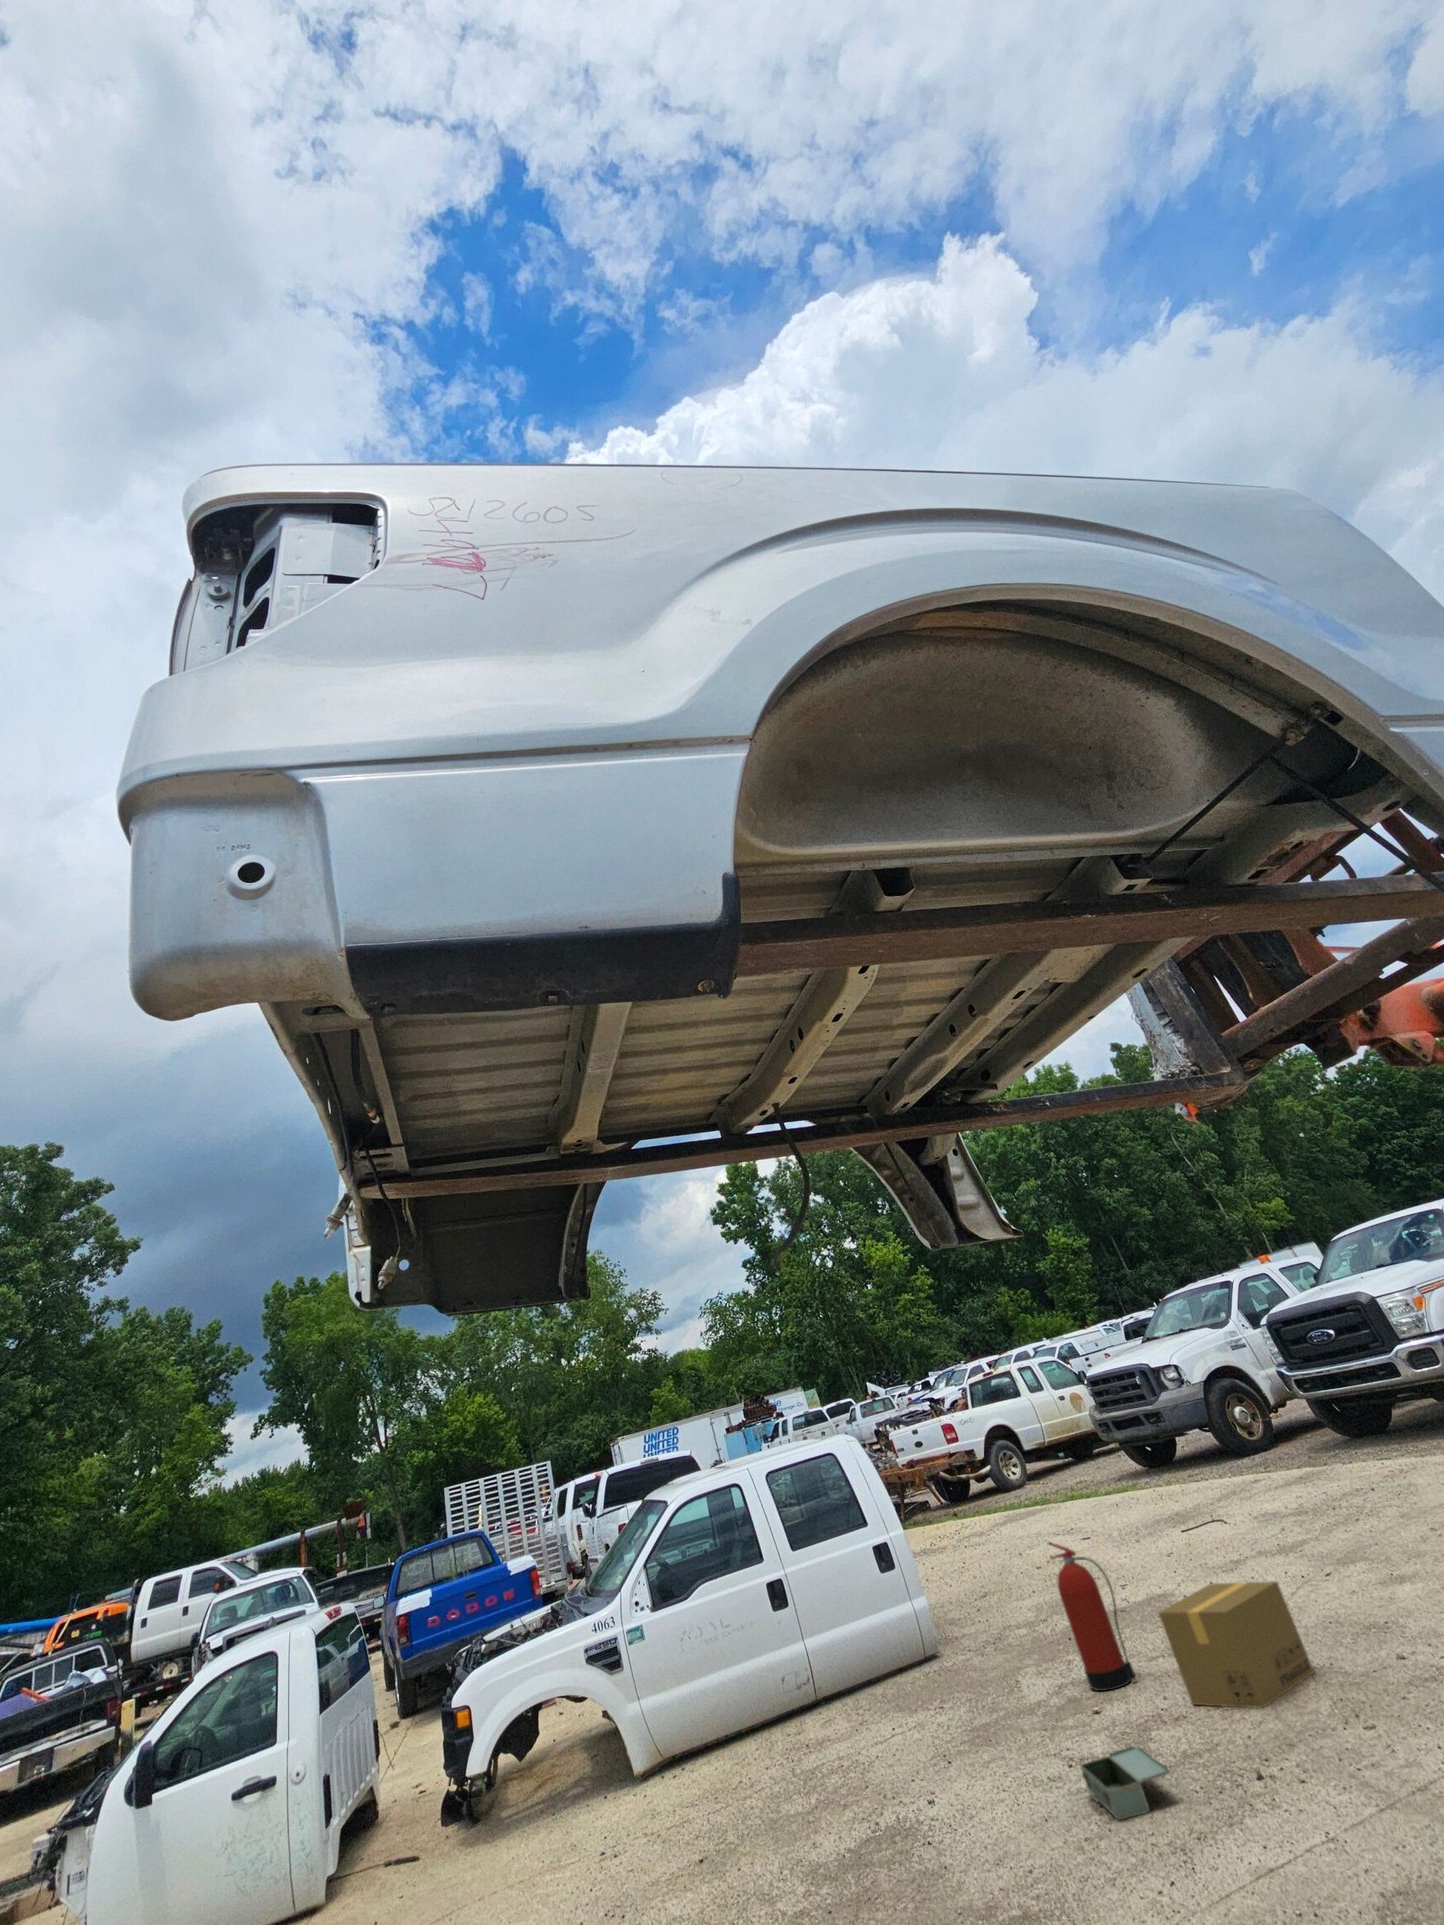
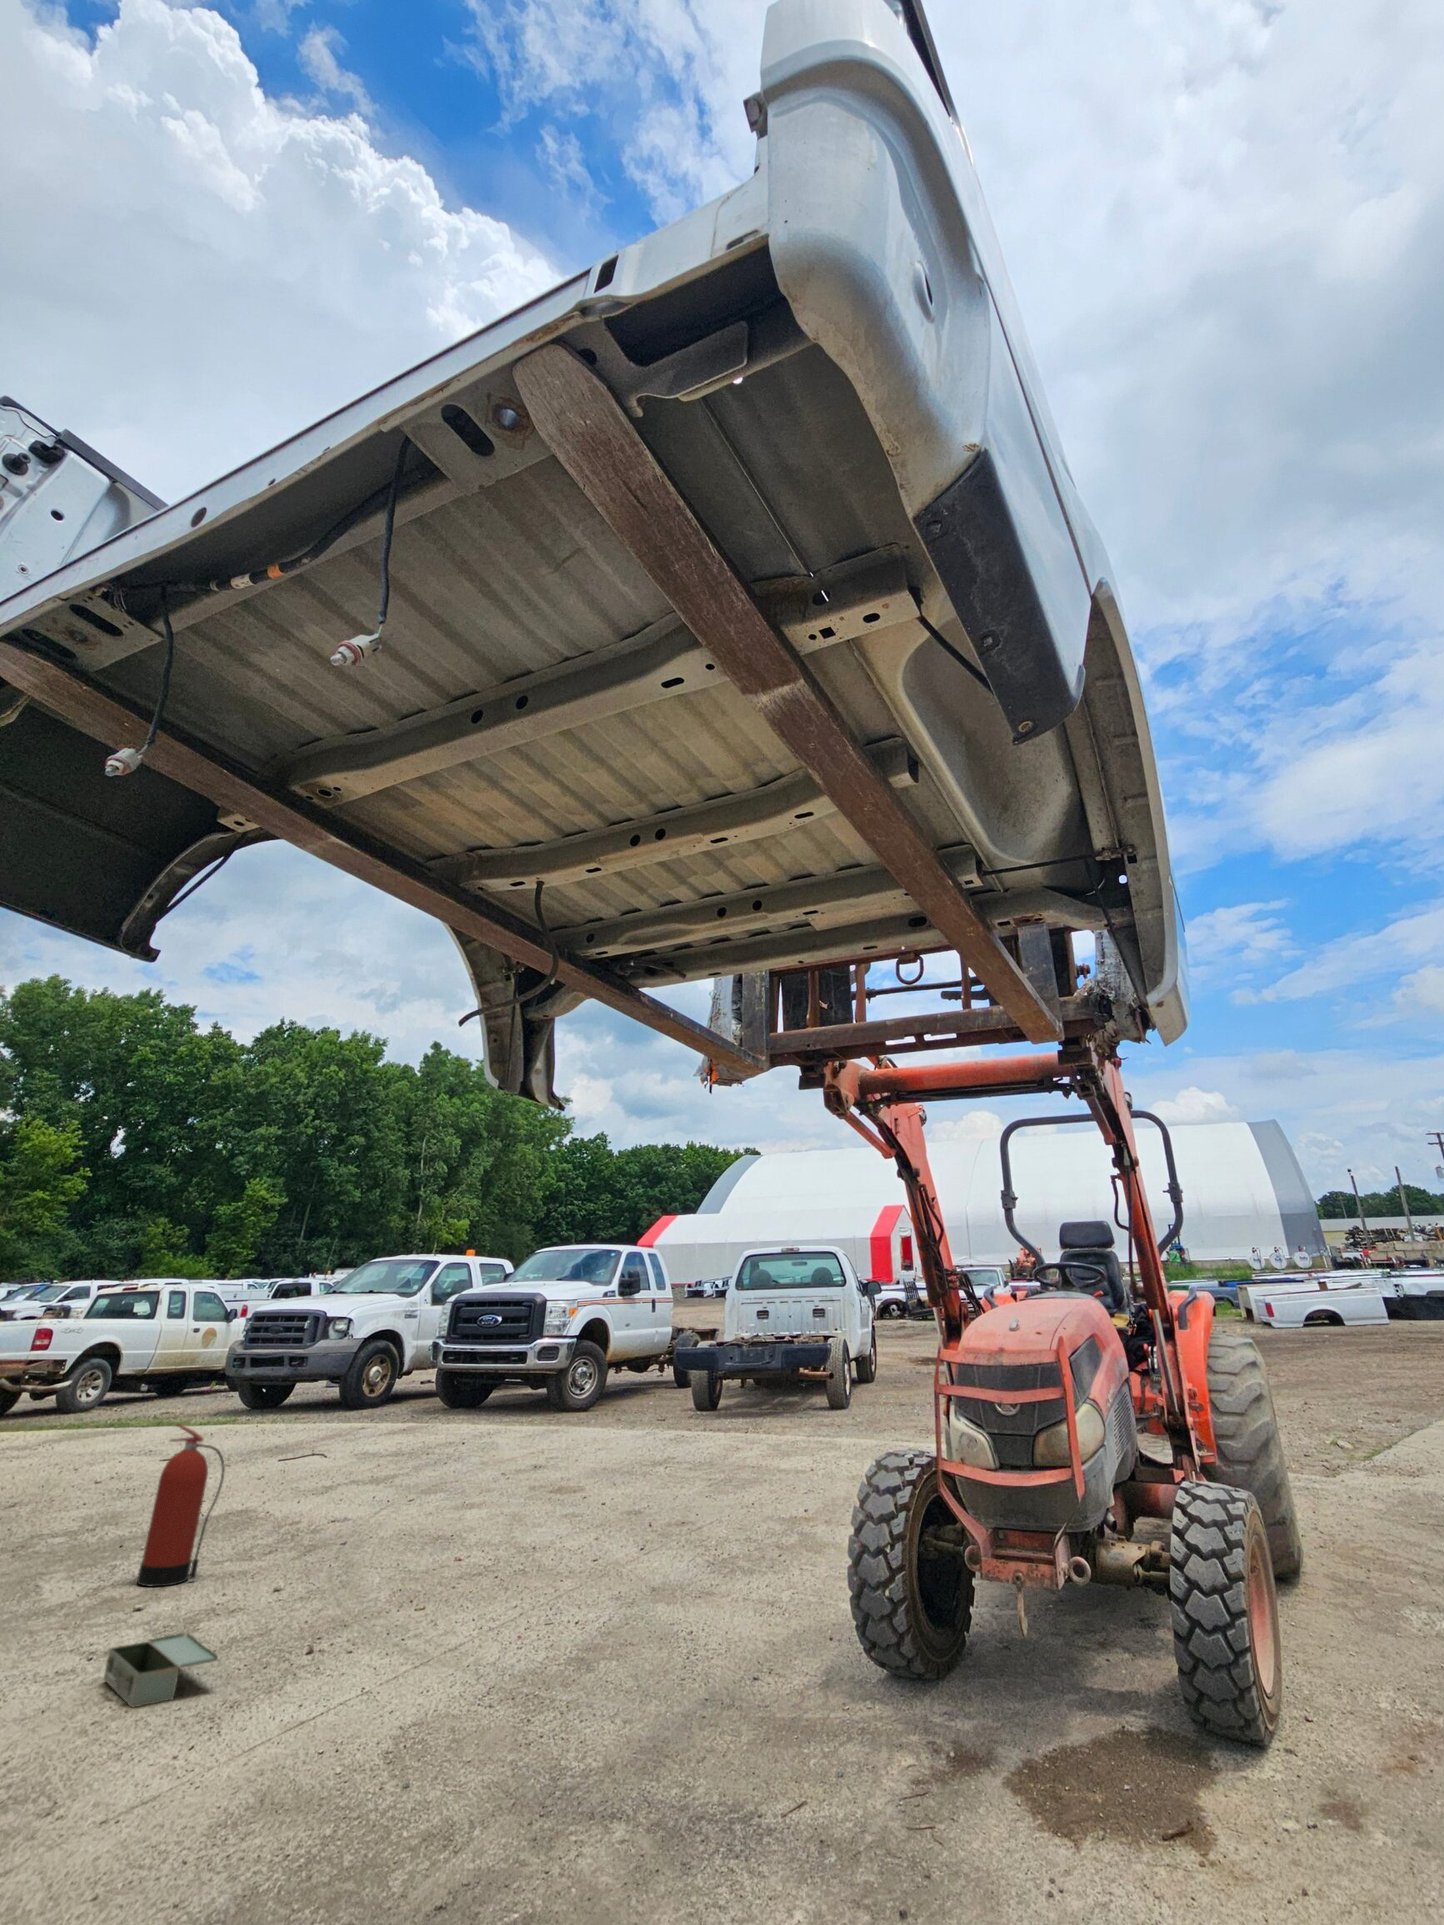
cardboard box: present [1159,1581,1314,1708] -> none [251,1491,399,1613]

